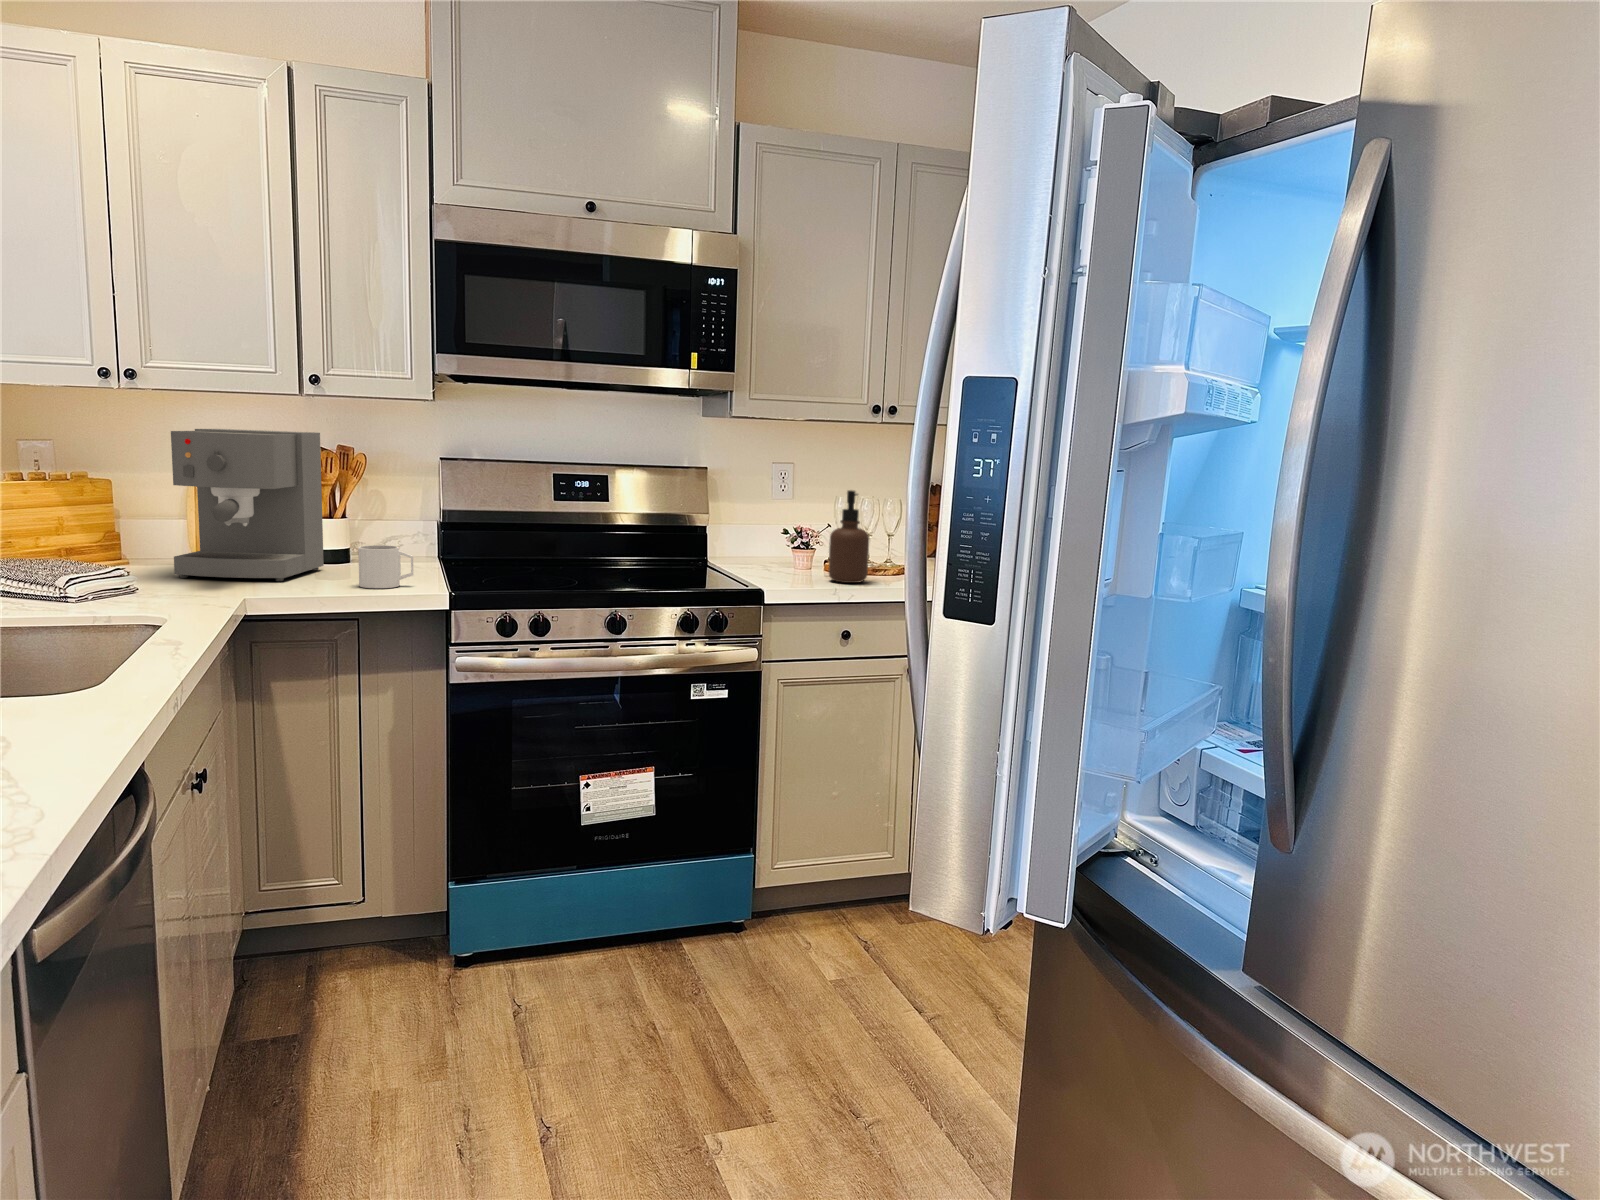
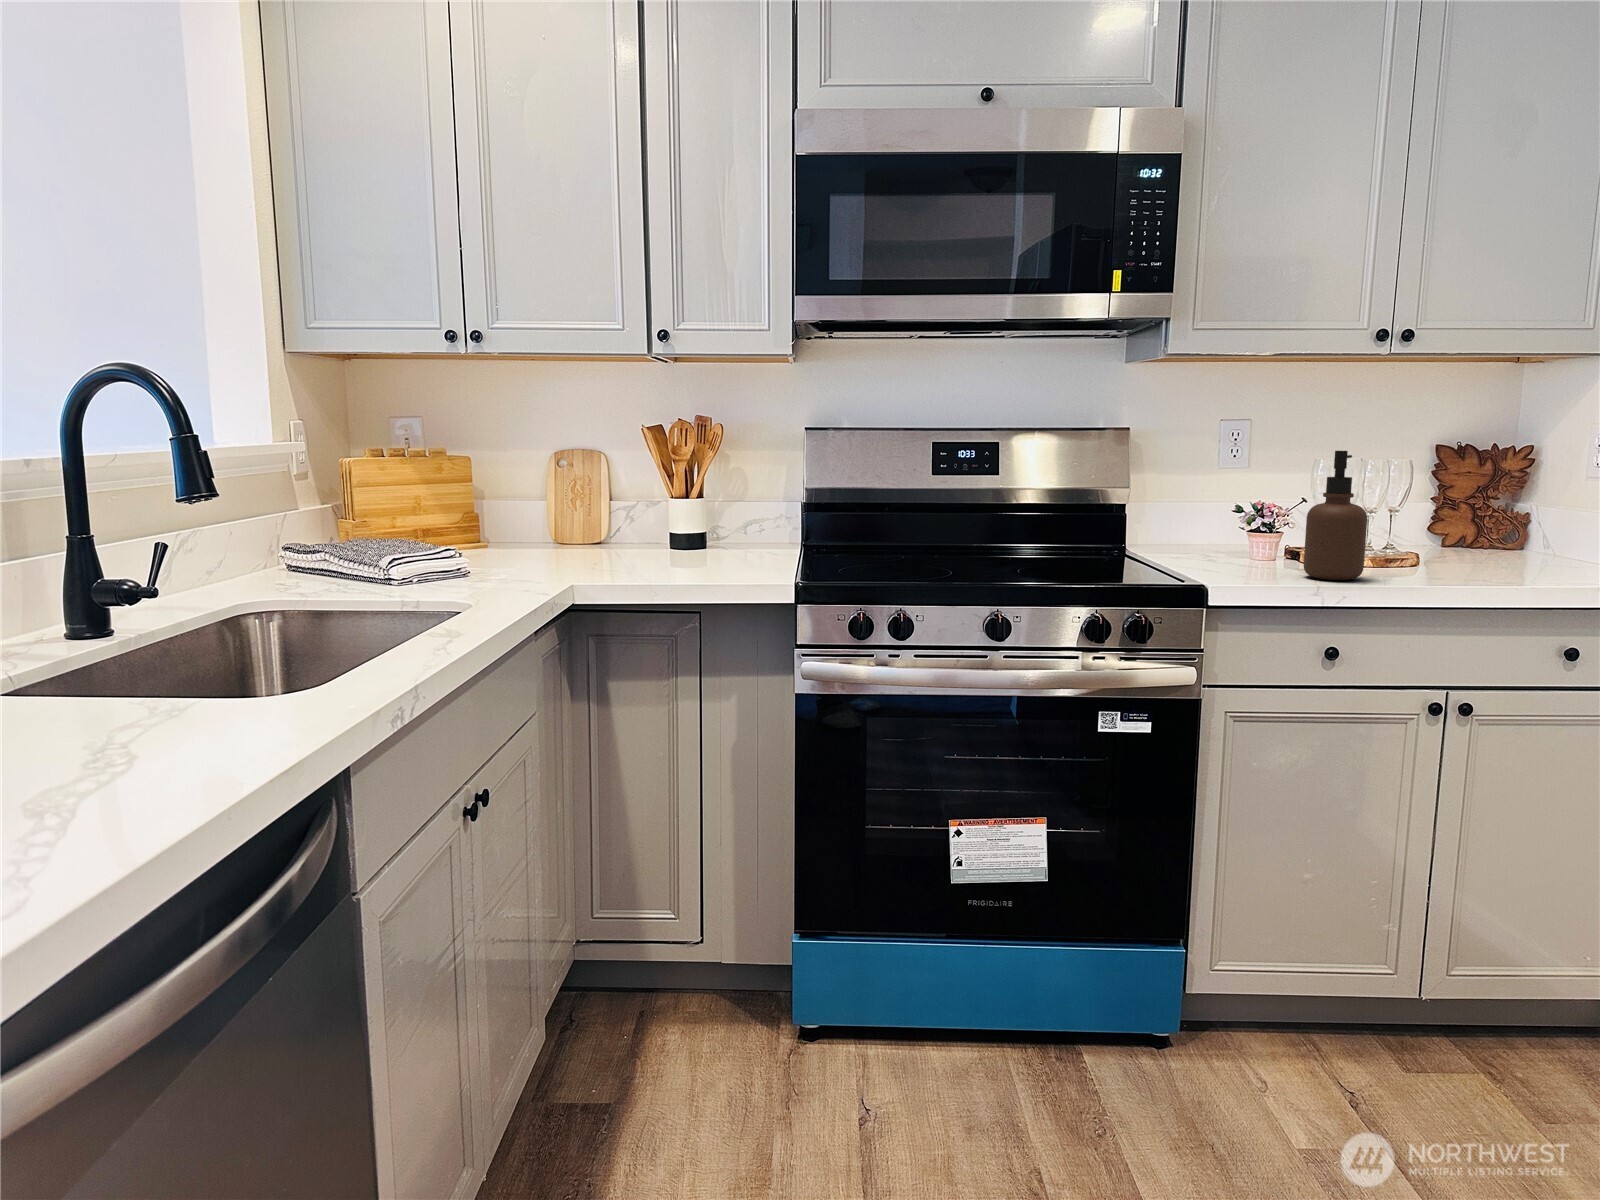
coffee maker: present [171,429,324,581] -> none [513,398,674,567]
mug: present [358,545,414,588] -> none [699,526,761,577]

